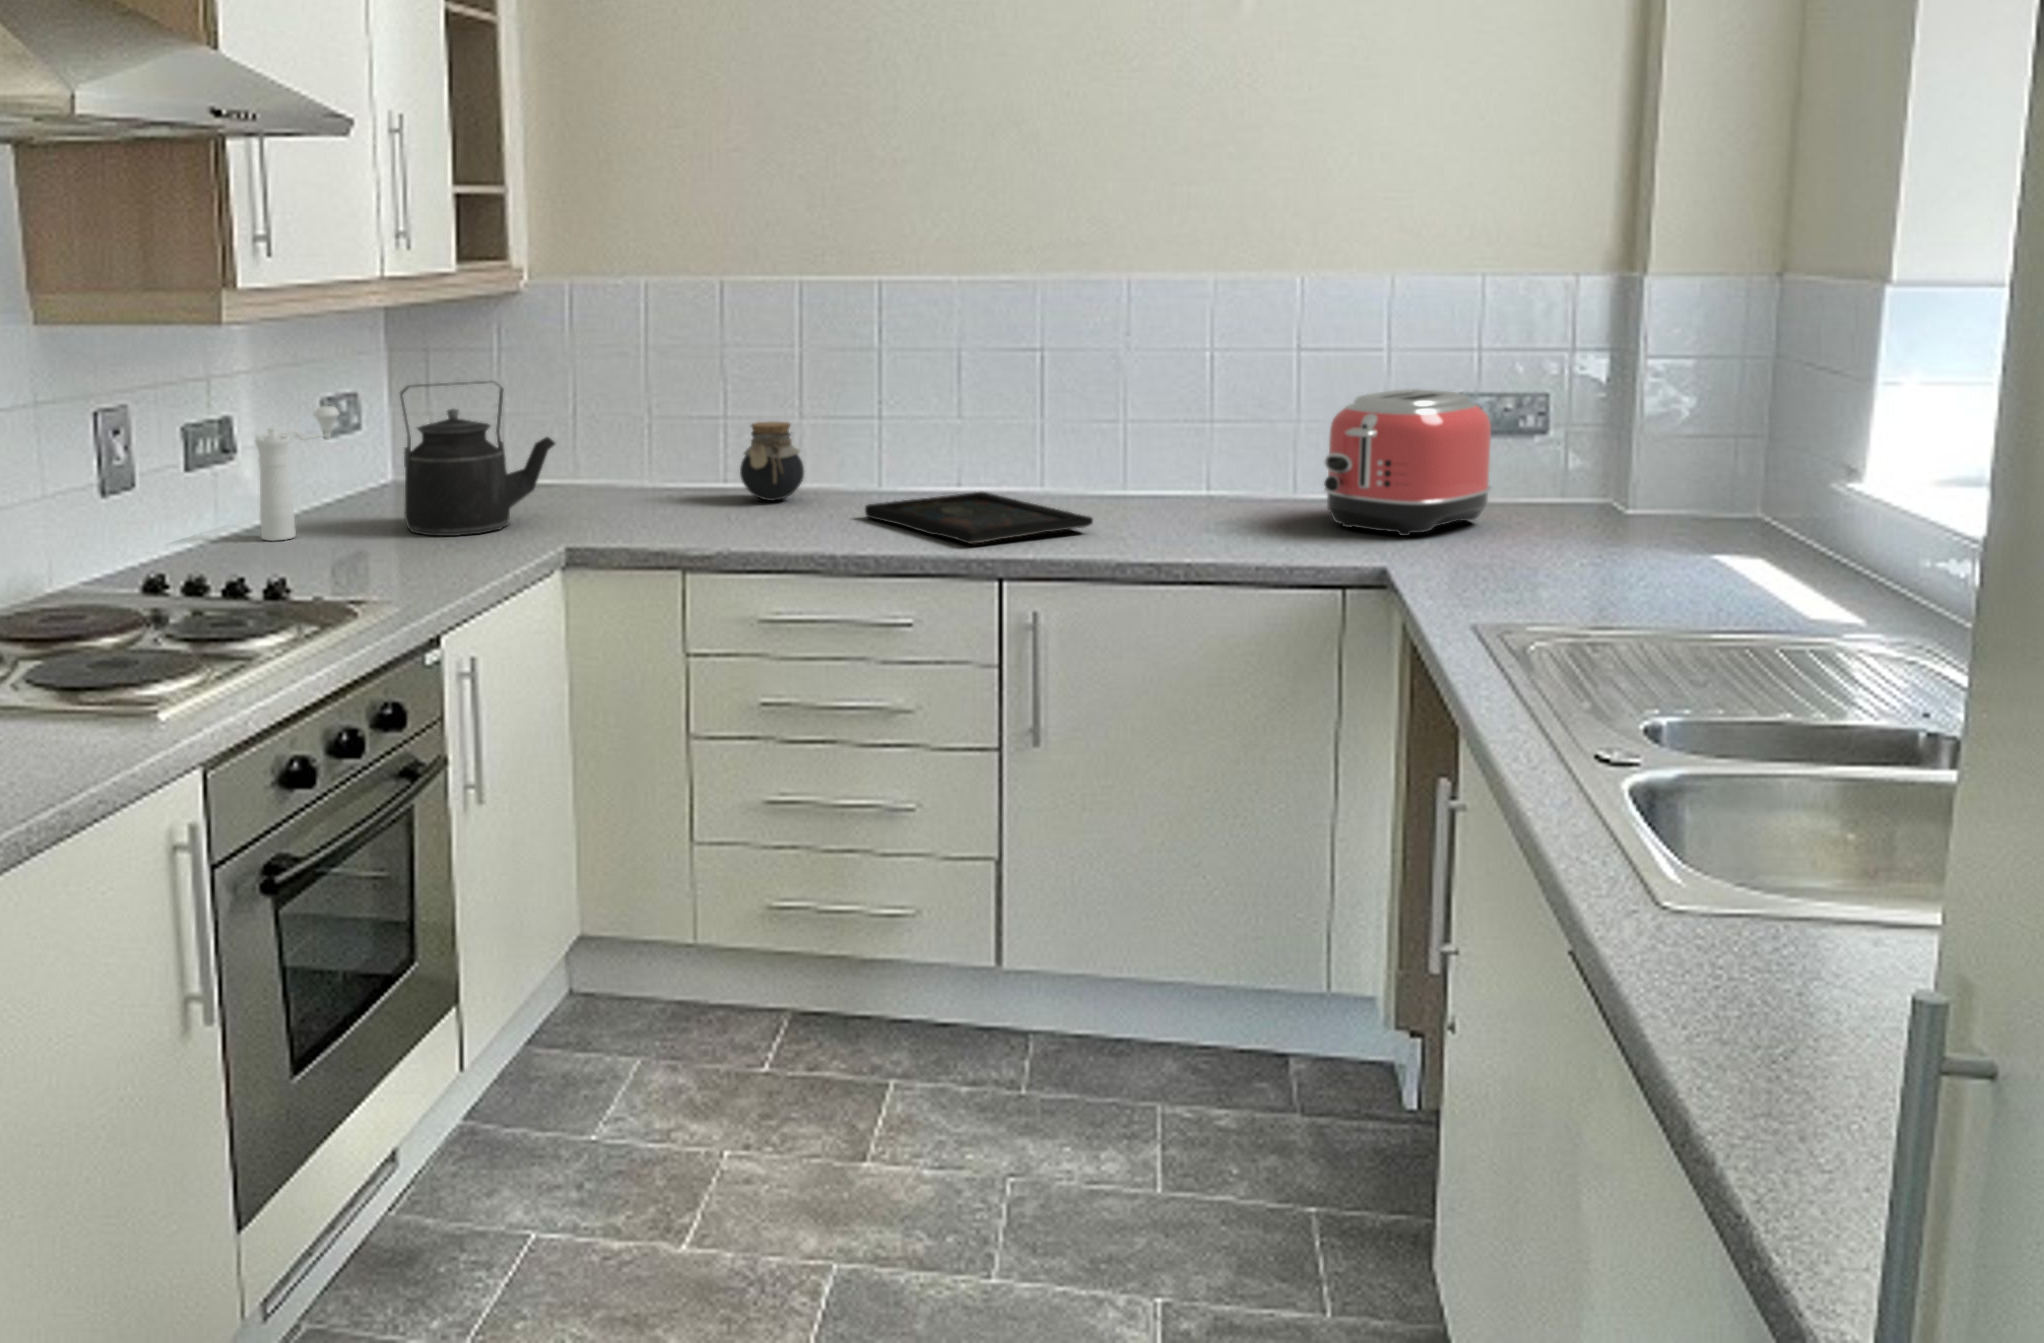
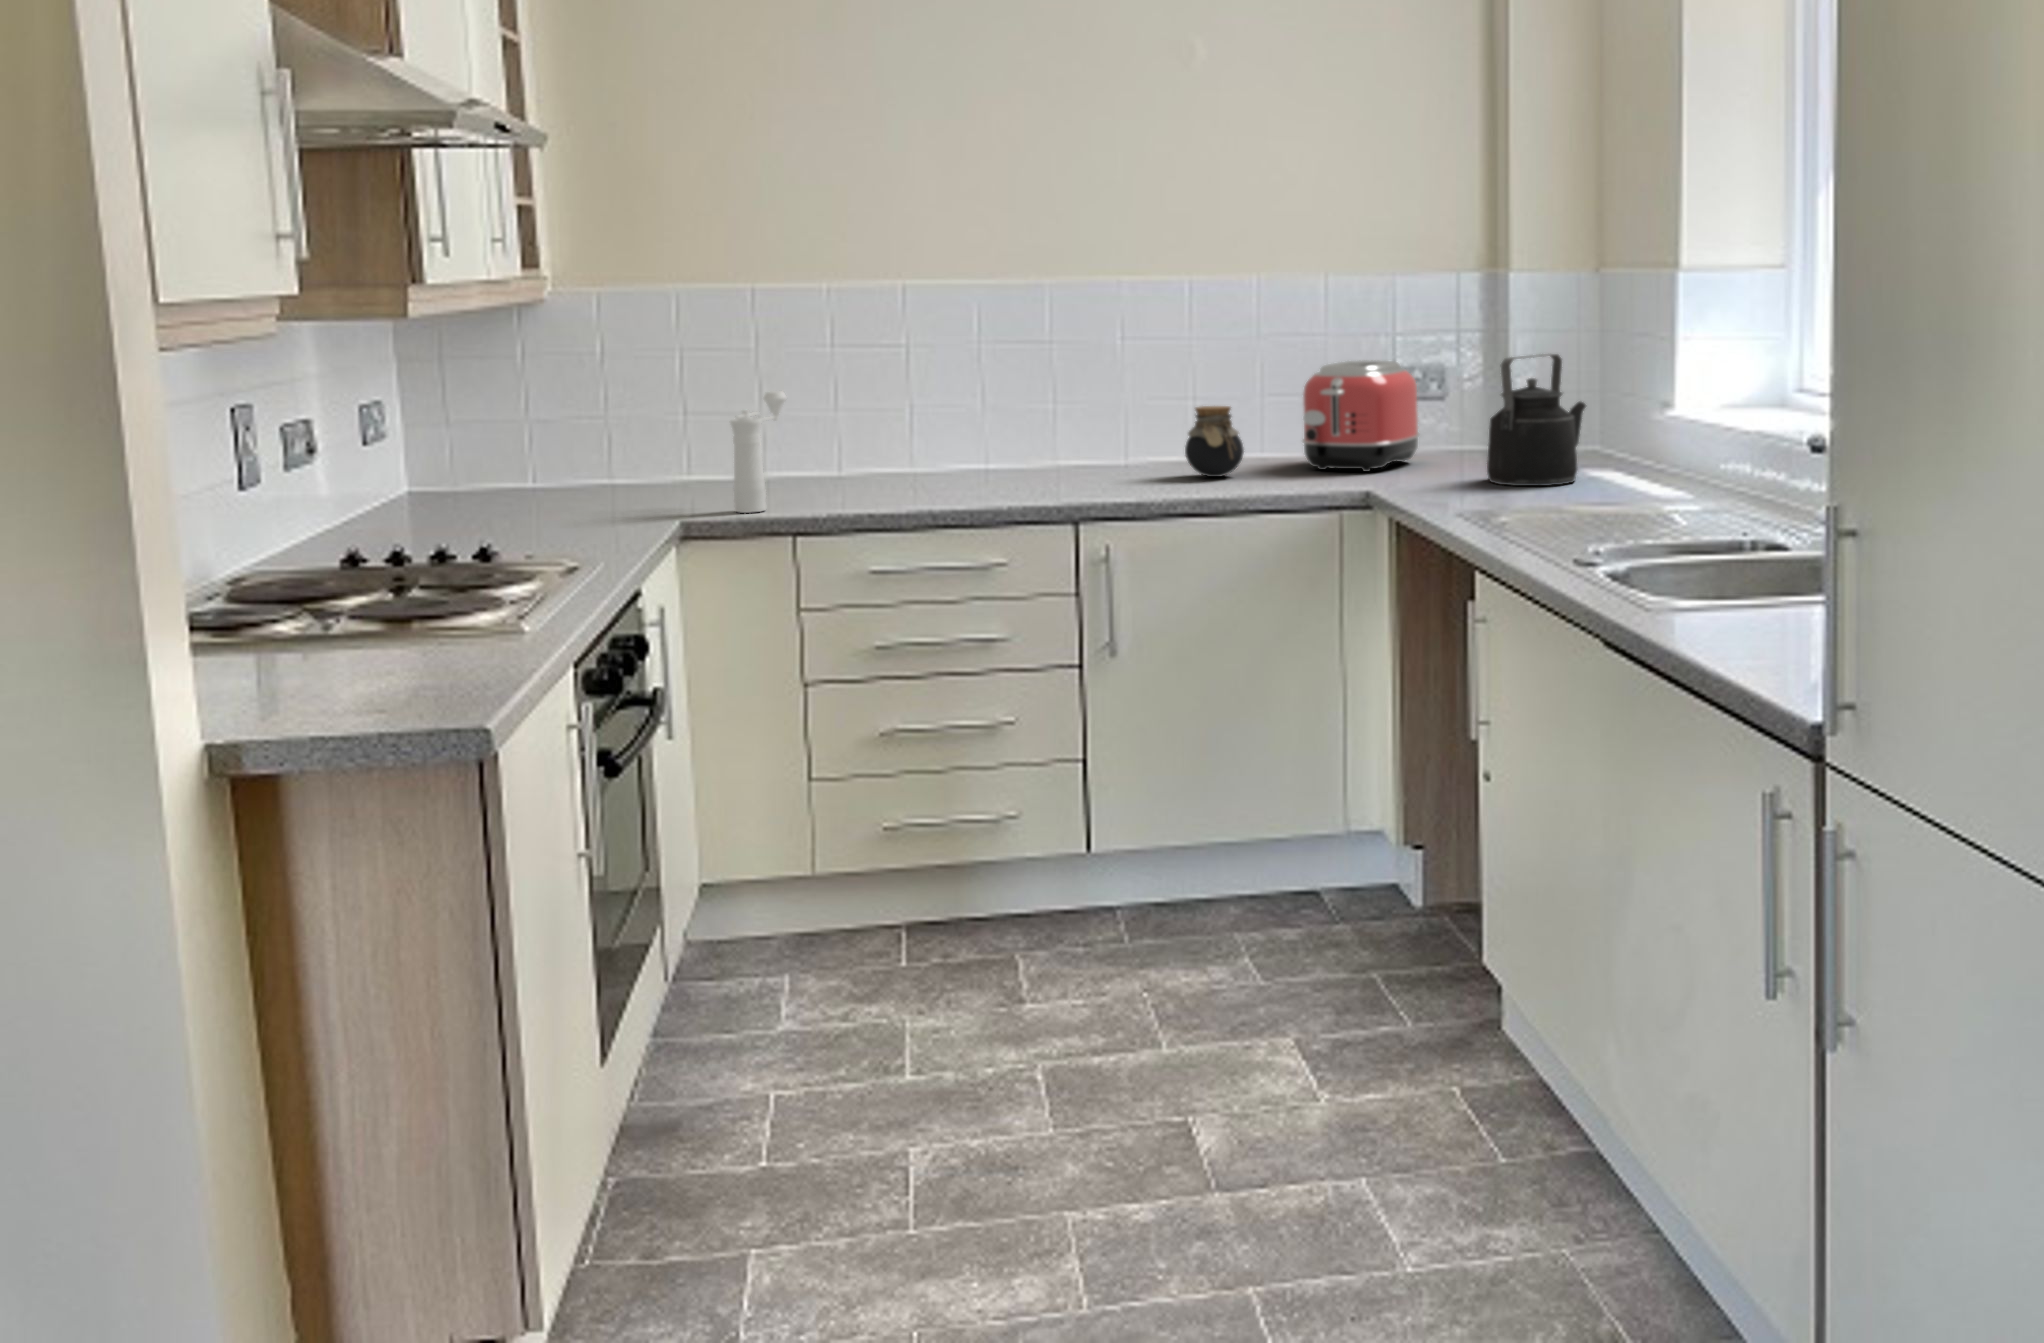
kettle: present [400,381,555,536] -> present [1487,354,1586,486]
pepper mill: present [255,406,339,541] -> present [730,391,786,513]
jar: present [740,422,804,501] -> present [1185,406,1244,477]
tray: present [865,492,1093,544] -> none [930,463,1134,496]

